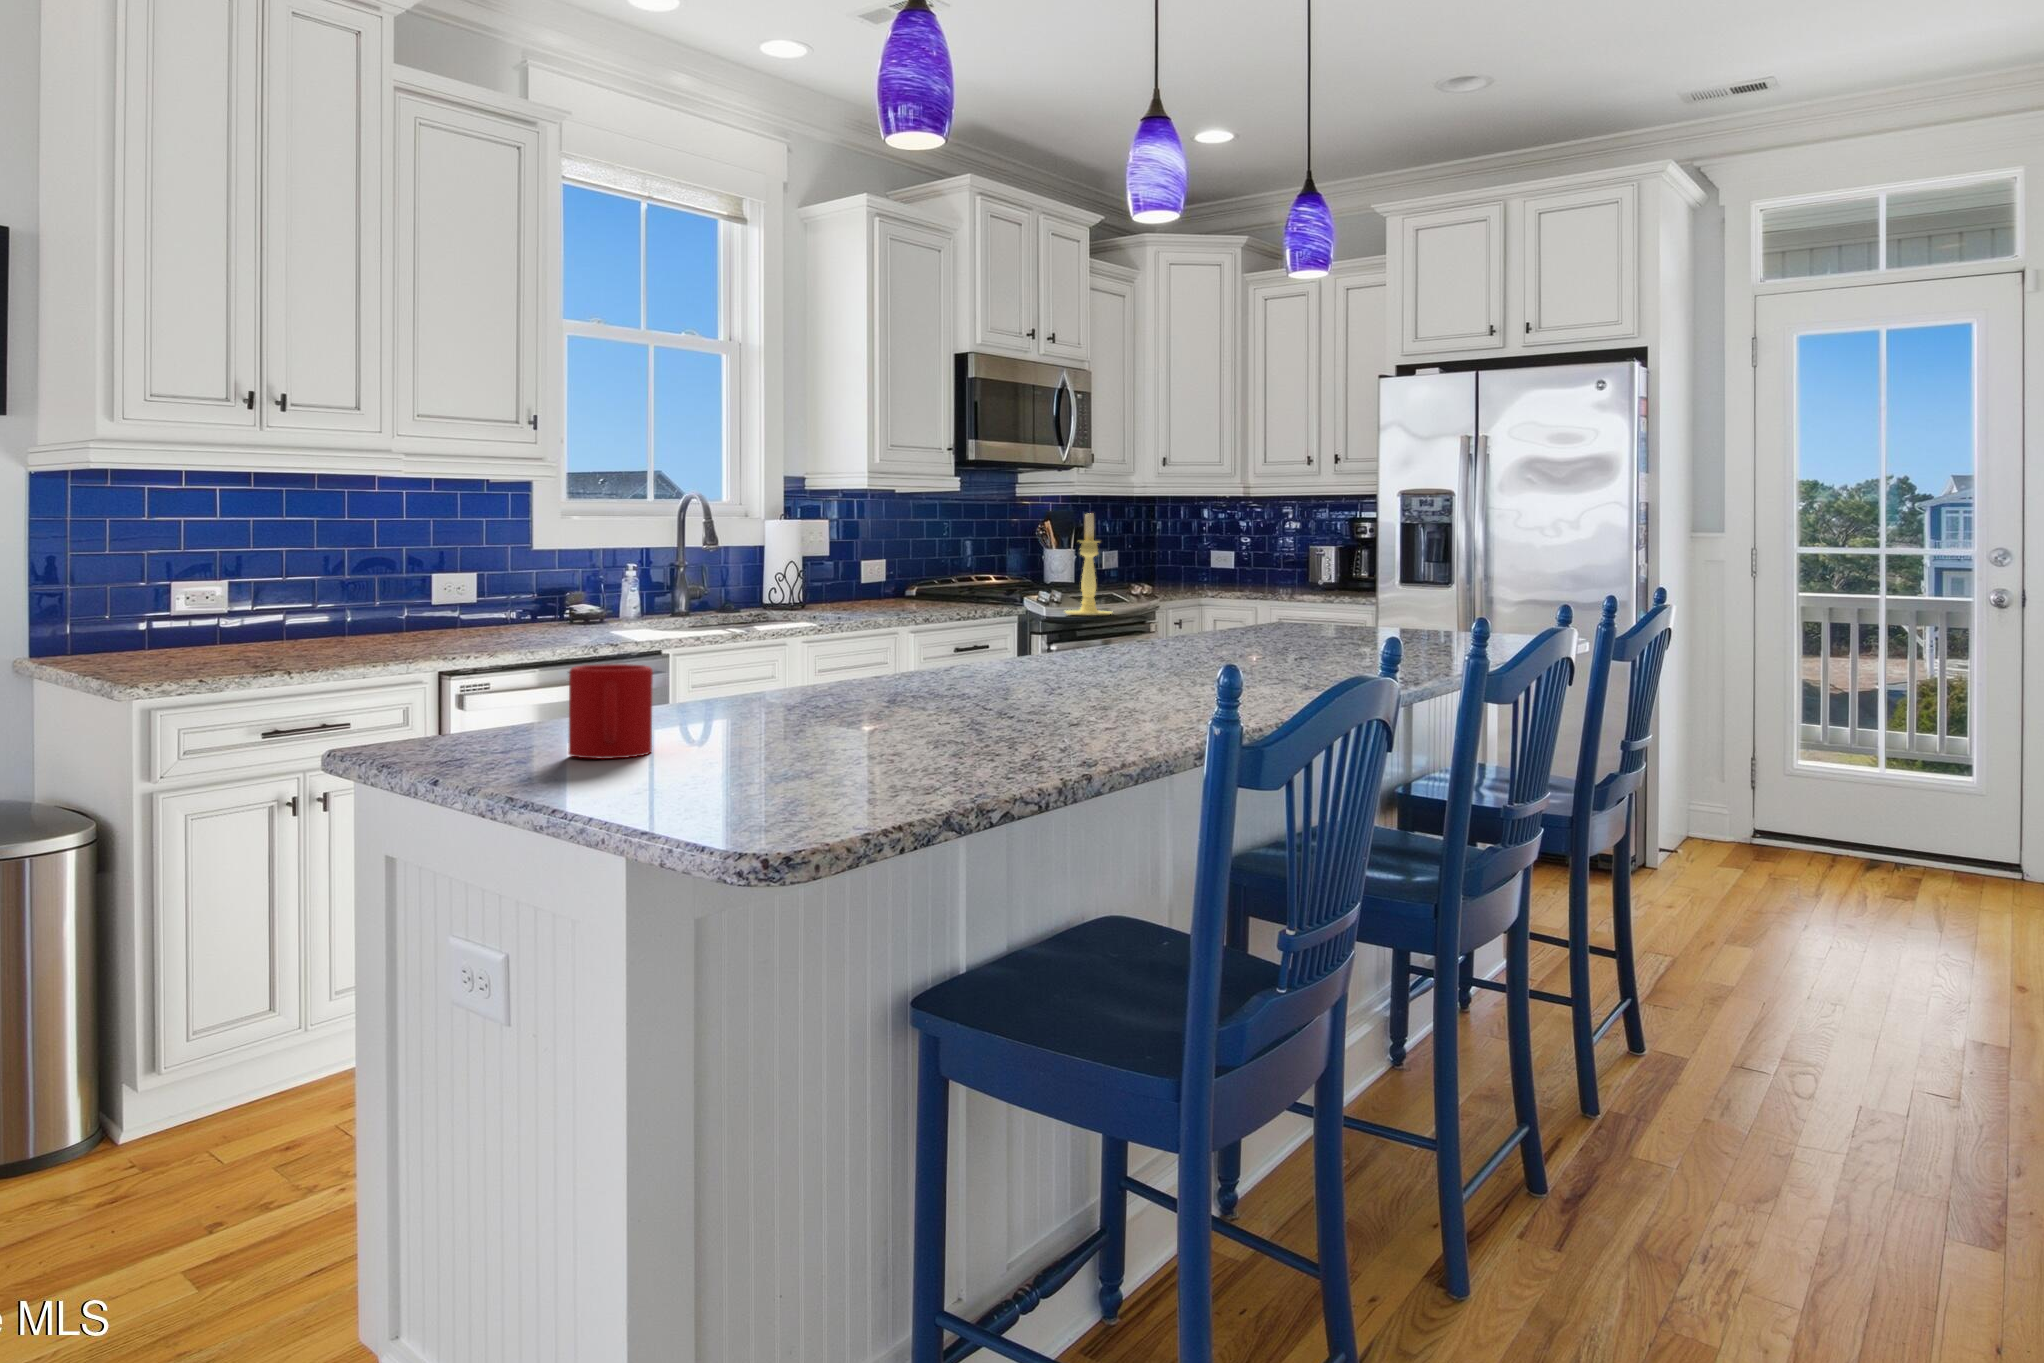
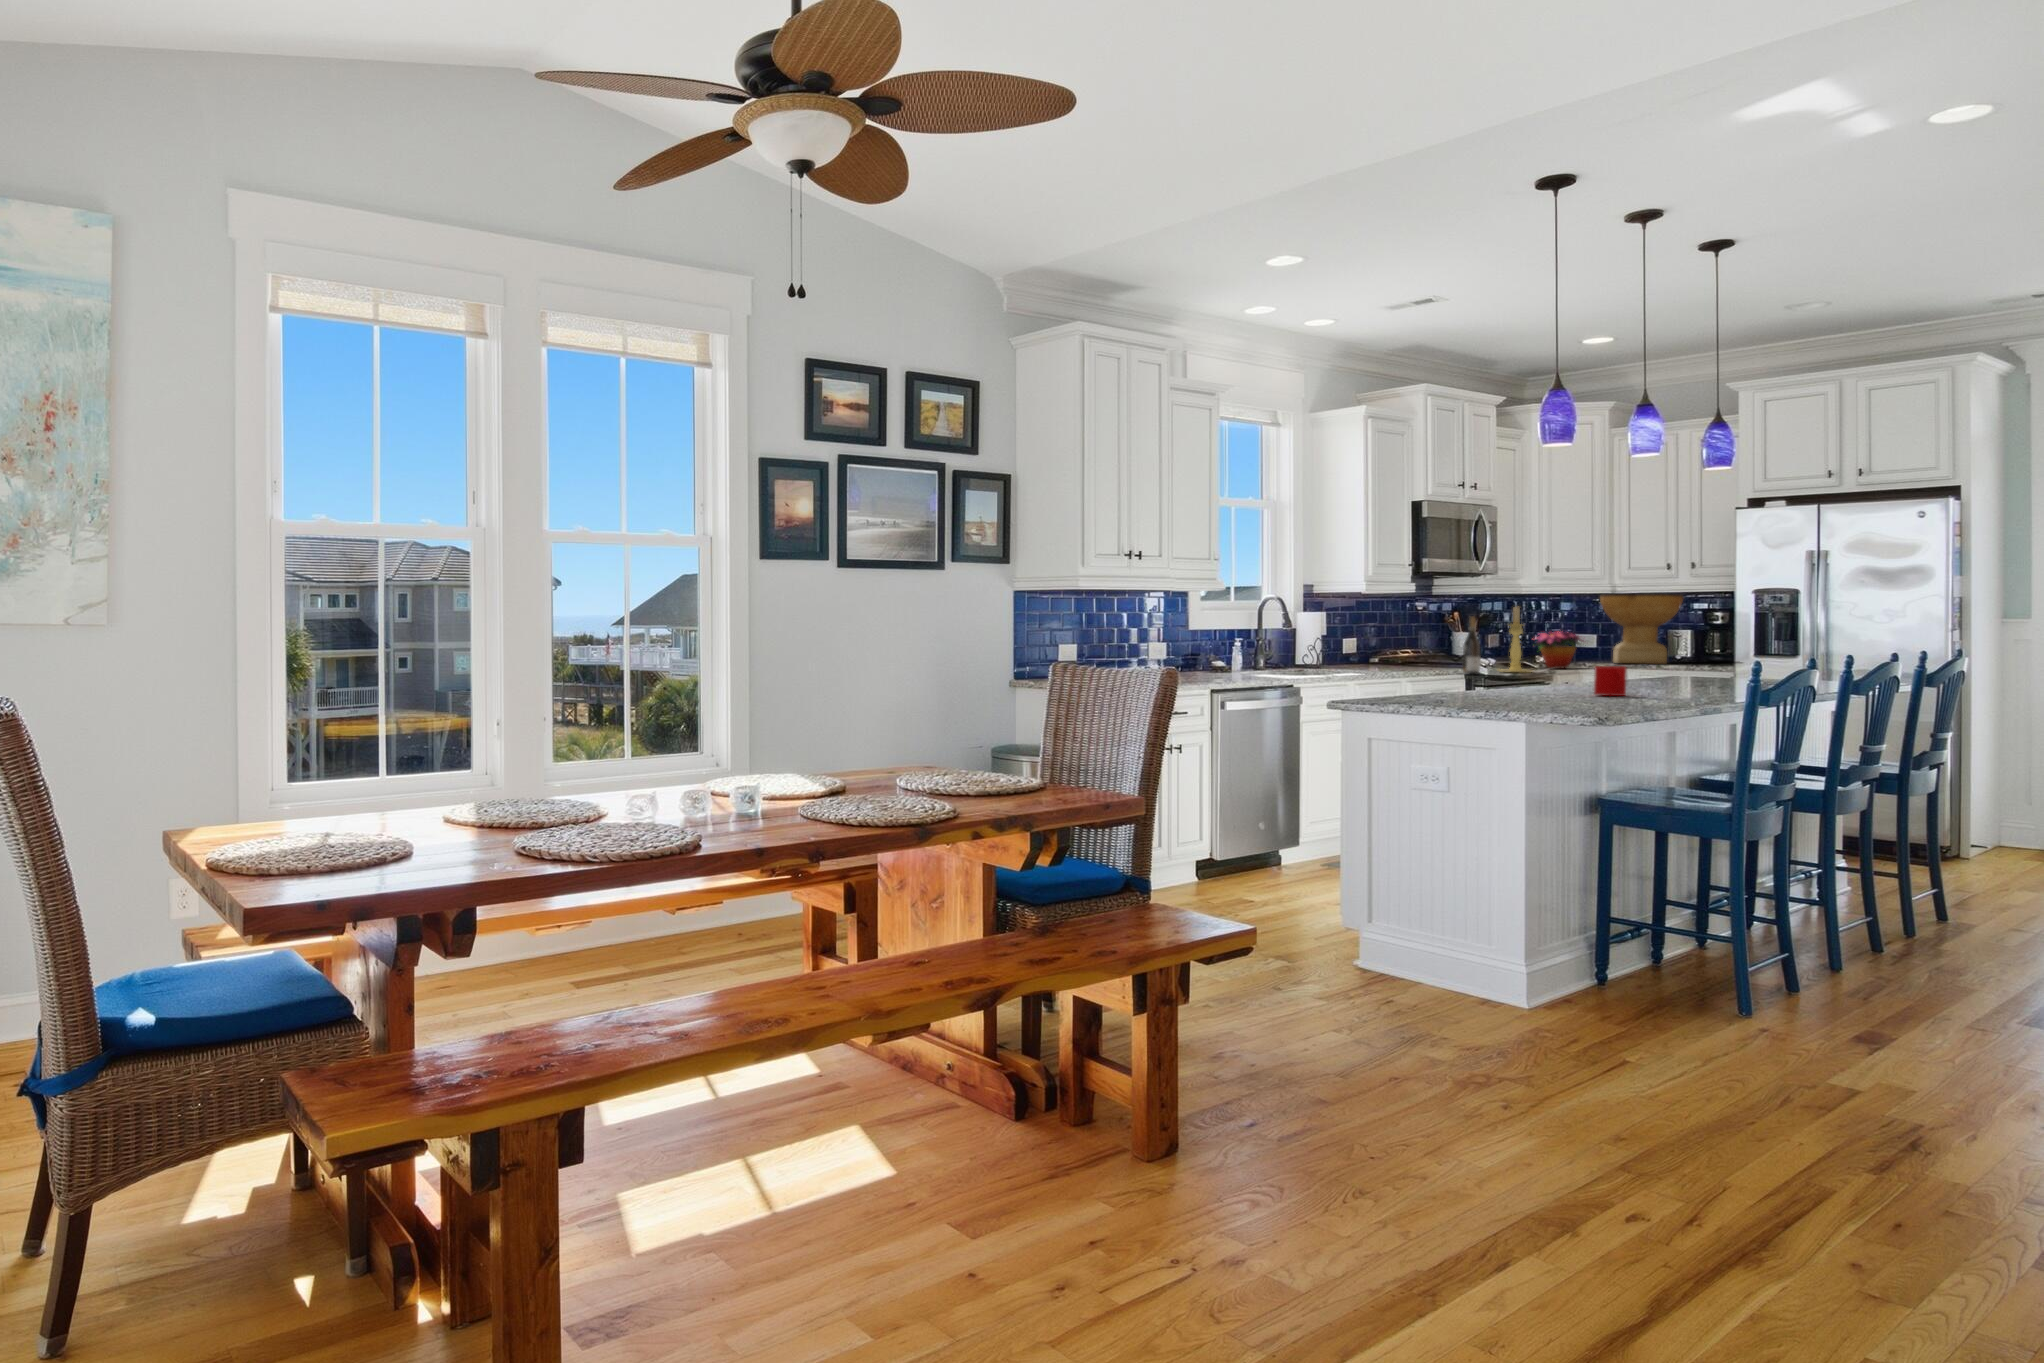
decorative bowl: none [1224,499,1324,598] -> present [1600,593,1683,664]
wine bottle: none [1007,527,1033,620] -> present [1463,616,1481,675]
flower arrangement: none [1120,551,1202,607] -> present [1536,631,1582,669]
mug: present [568,664,653,759] -> present [1594,666,1627,696]

